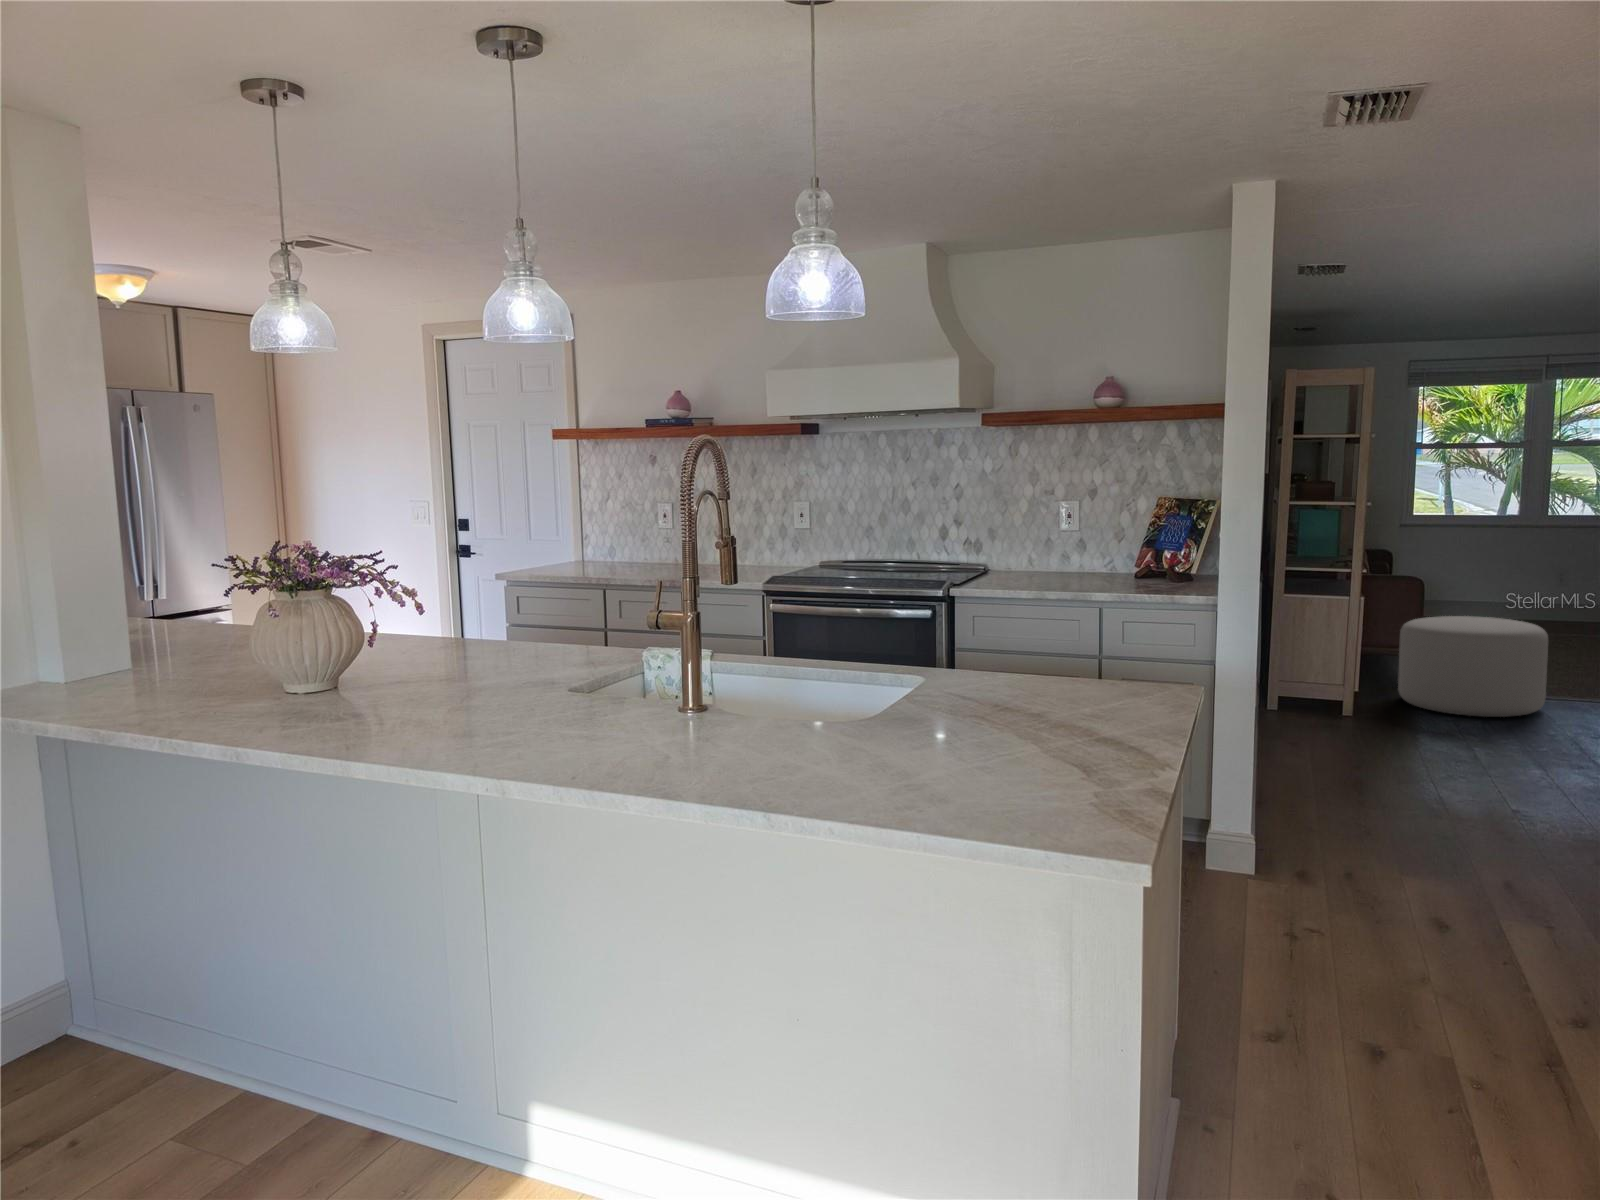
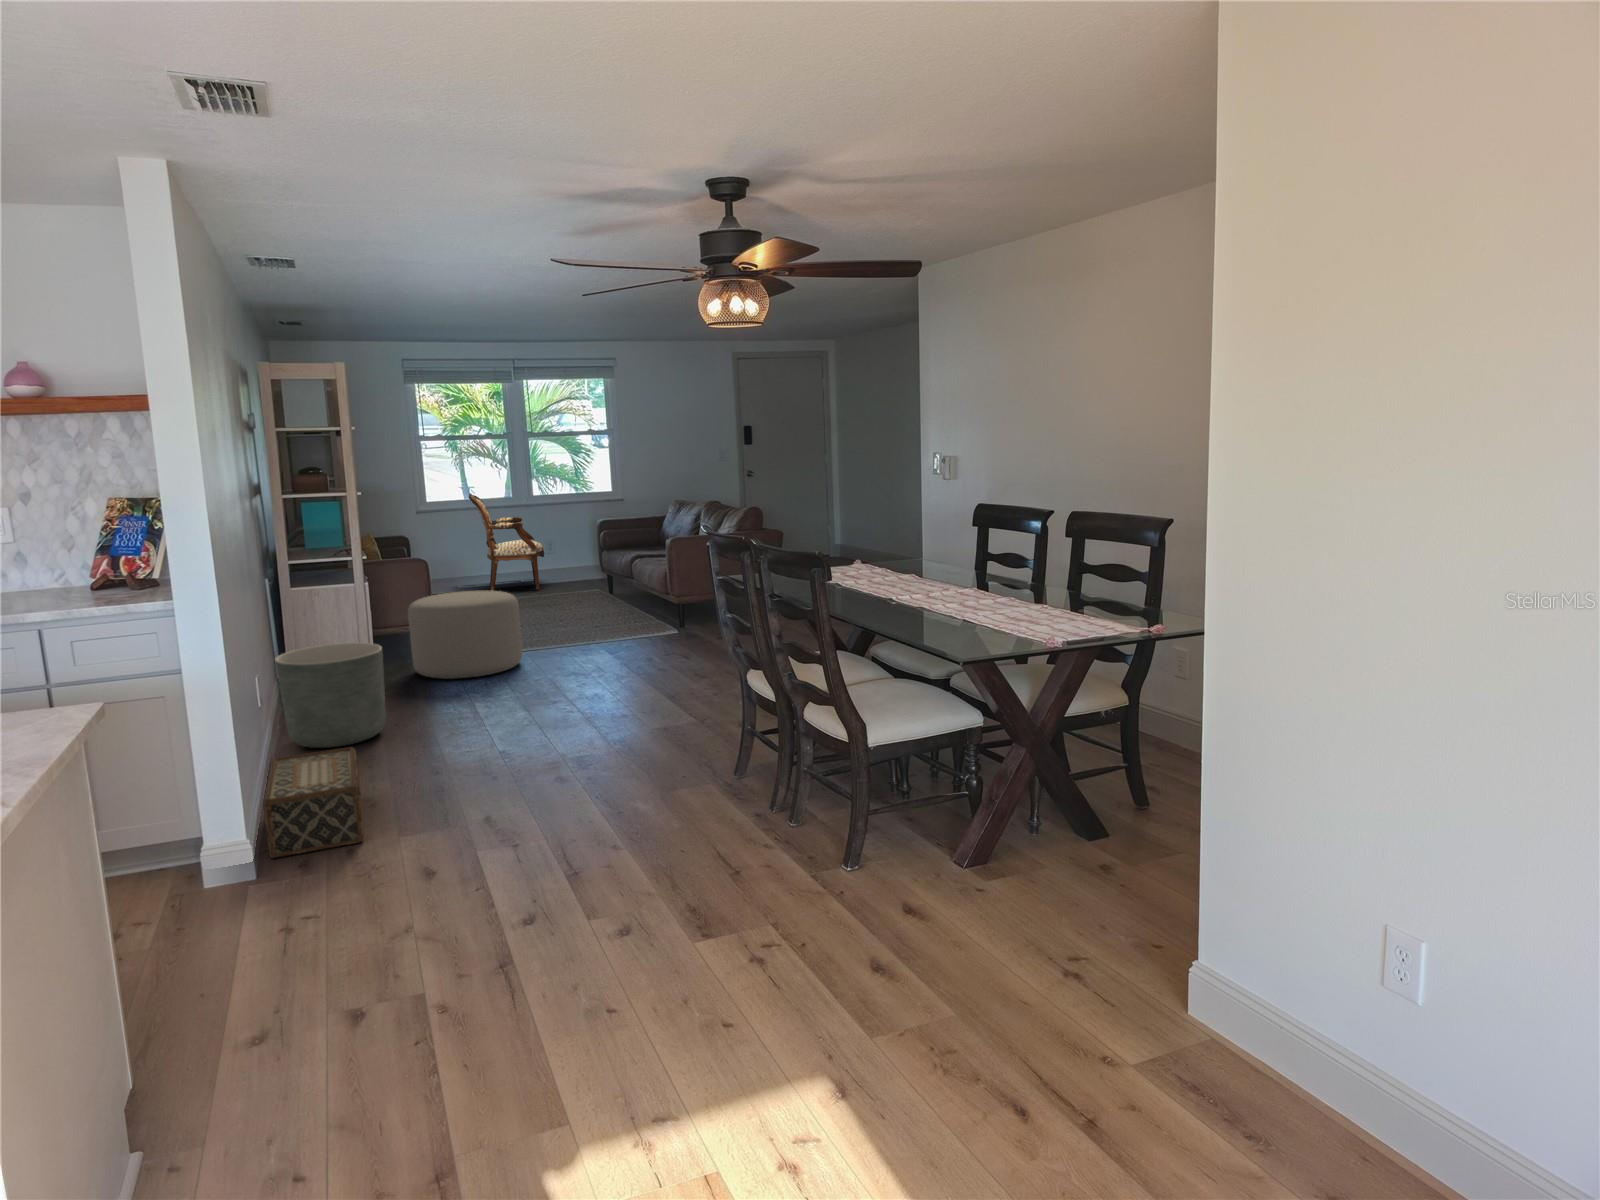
armchair: none [1457,508,1551,625] -> present [469,493,544,591]
planter: none [1271,656,1388,765] -> present [275,643,386,748]
woven basket: none [1276,766,1386,884] -> present [263,747,364,858]

